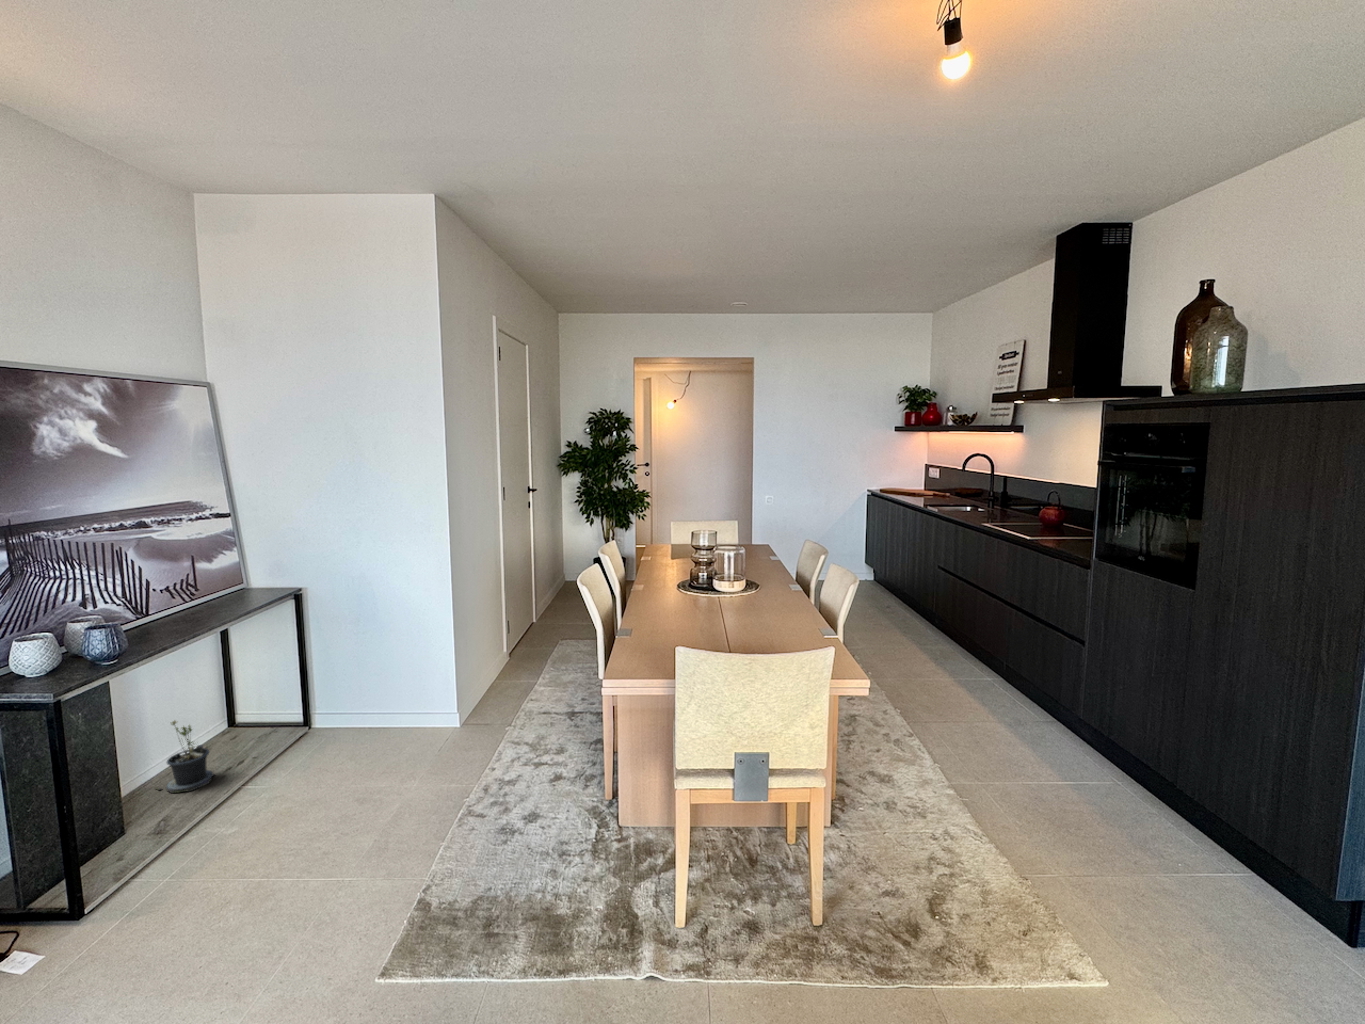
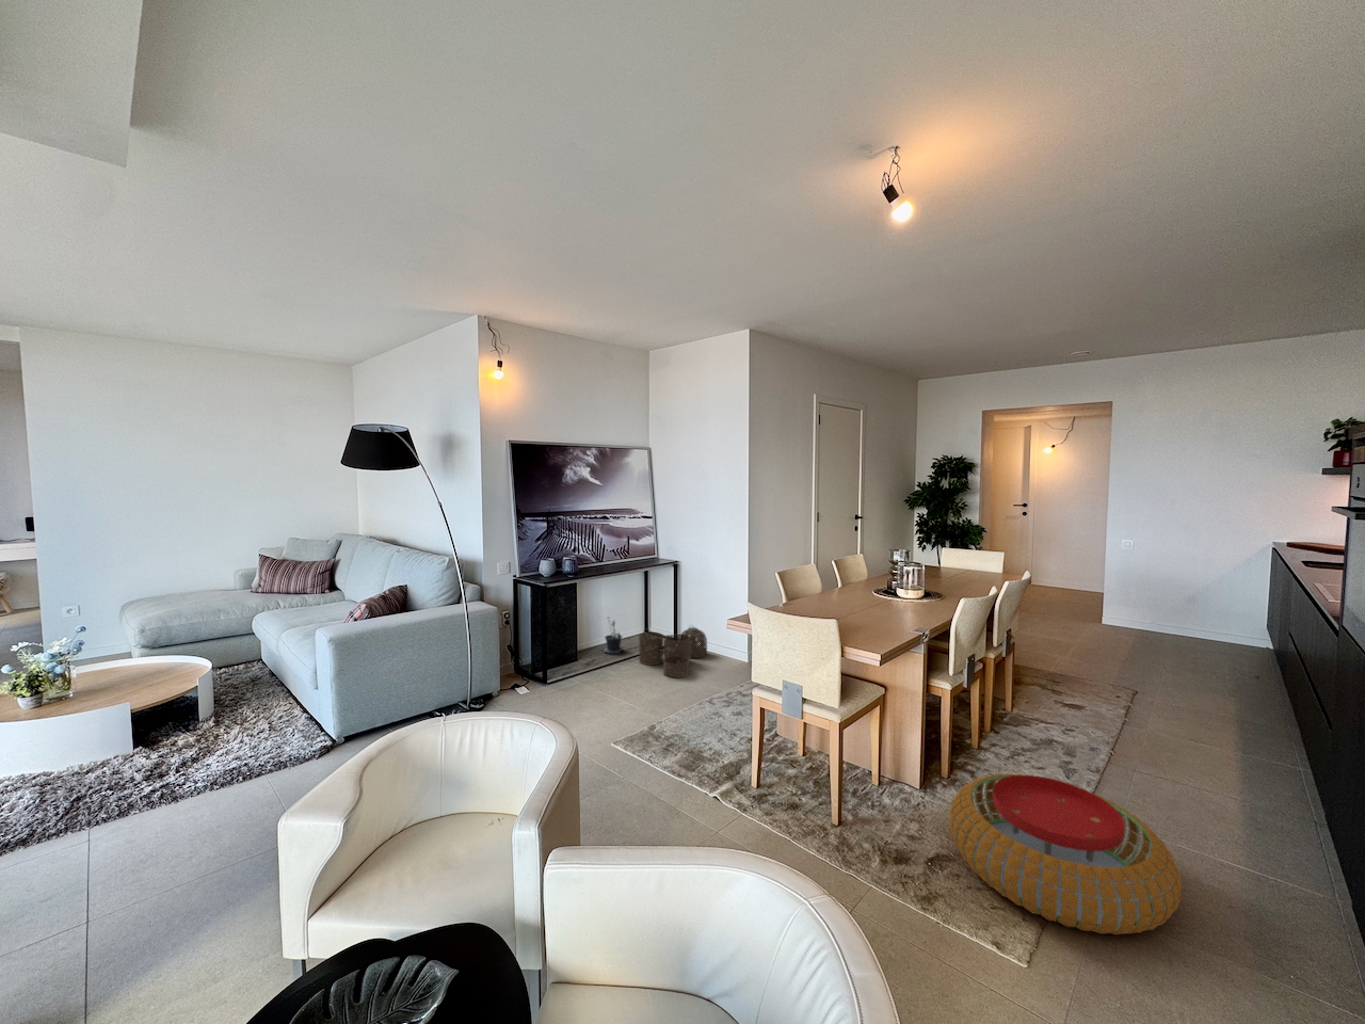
woven basket: none [263,692,388,796] -> present [639,627,707,678]
pouf: none [889,764,1107,918] -> present [949,774,1182,935]

